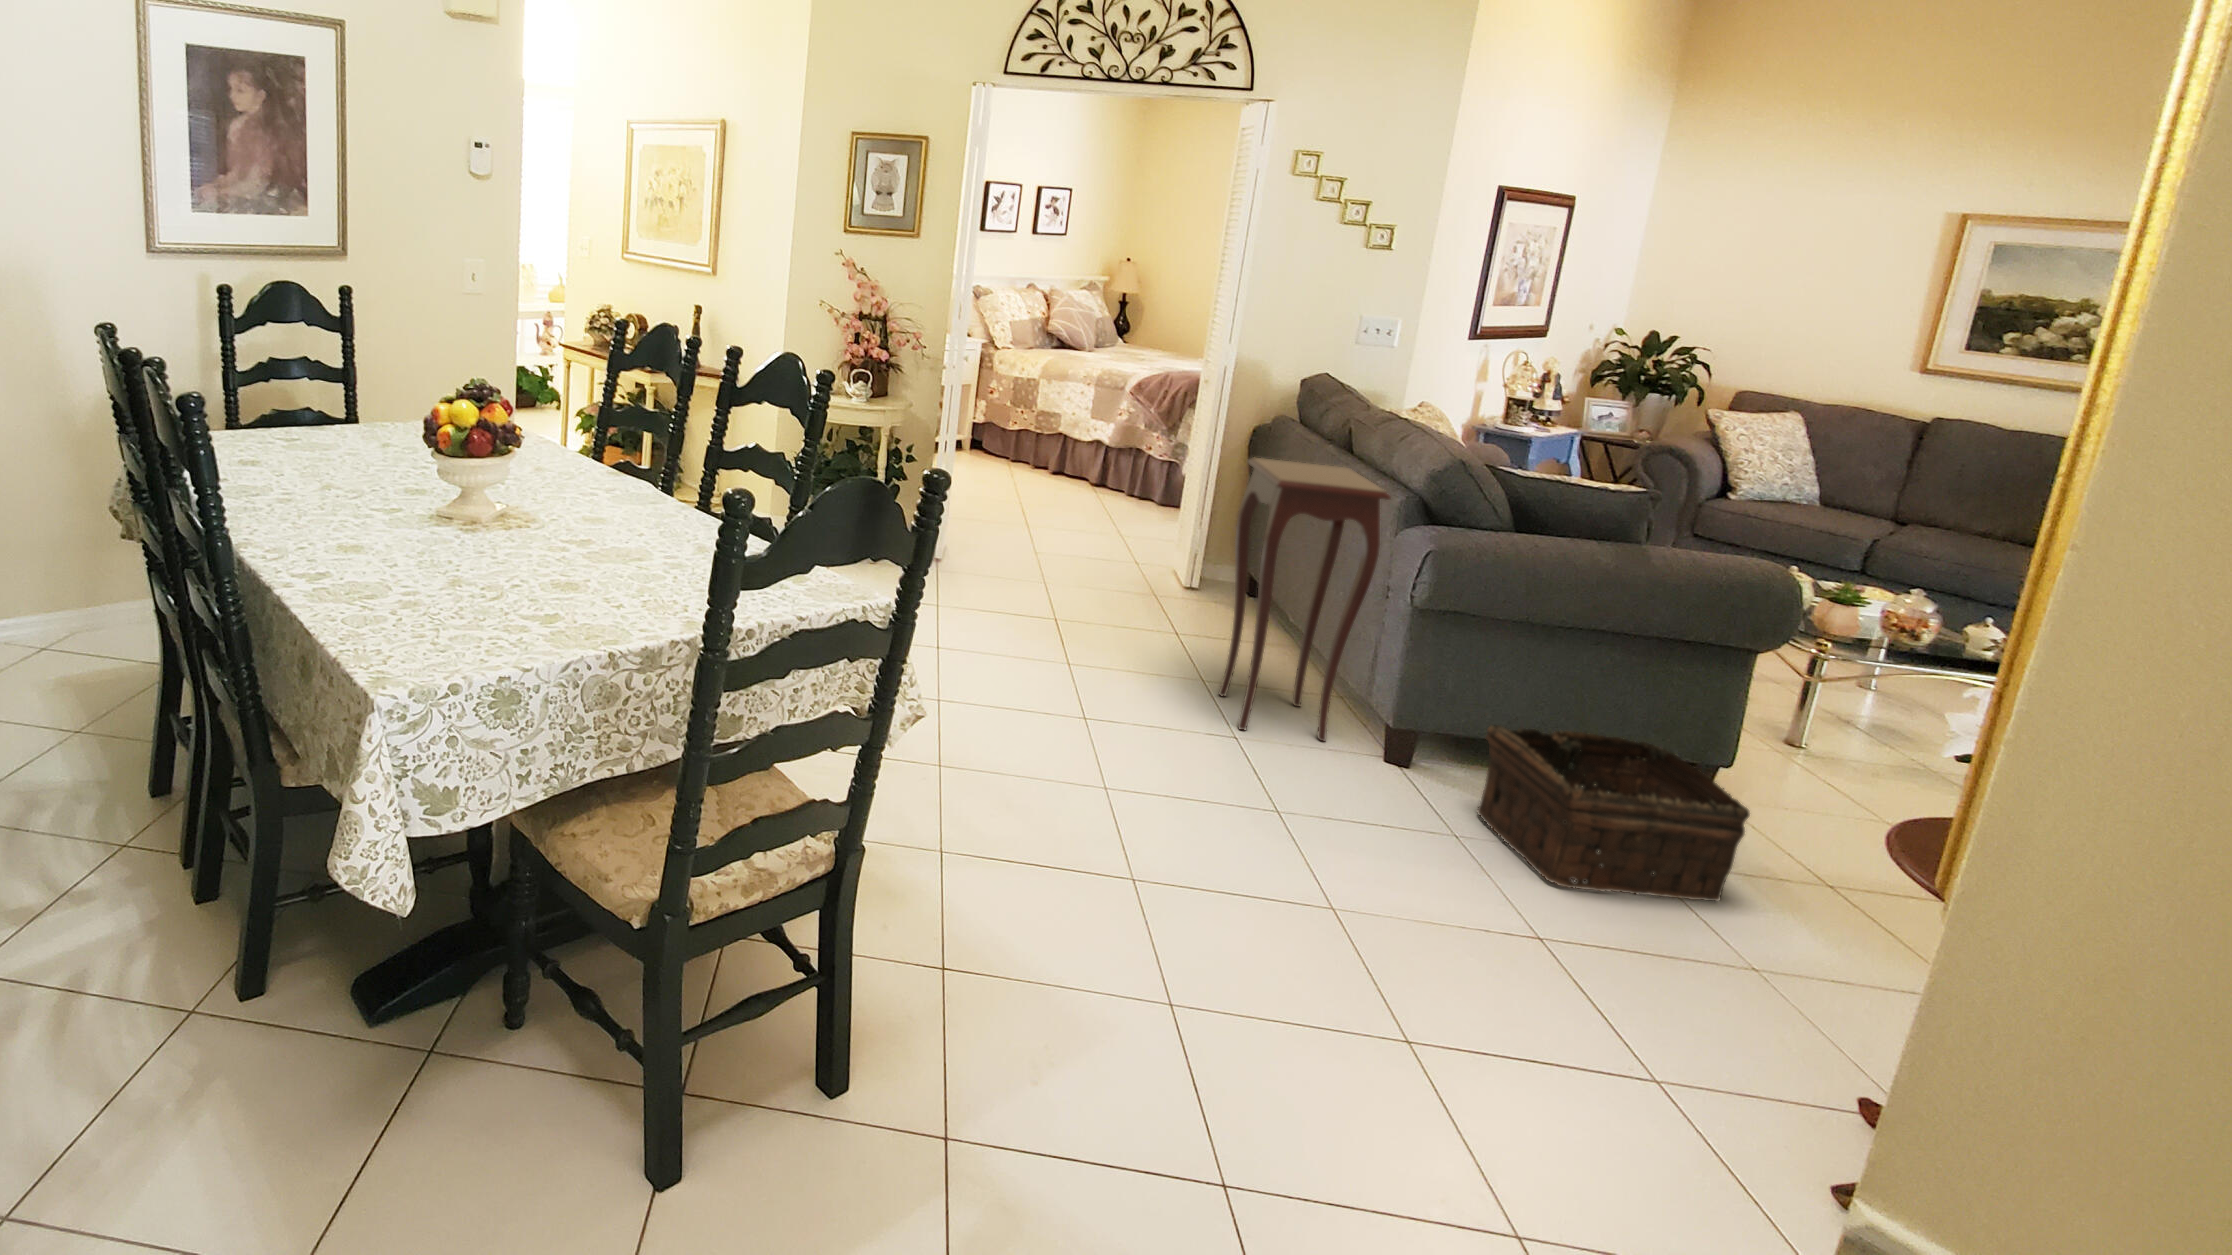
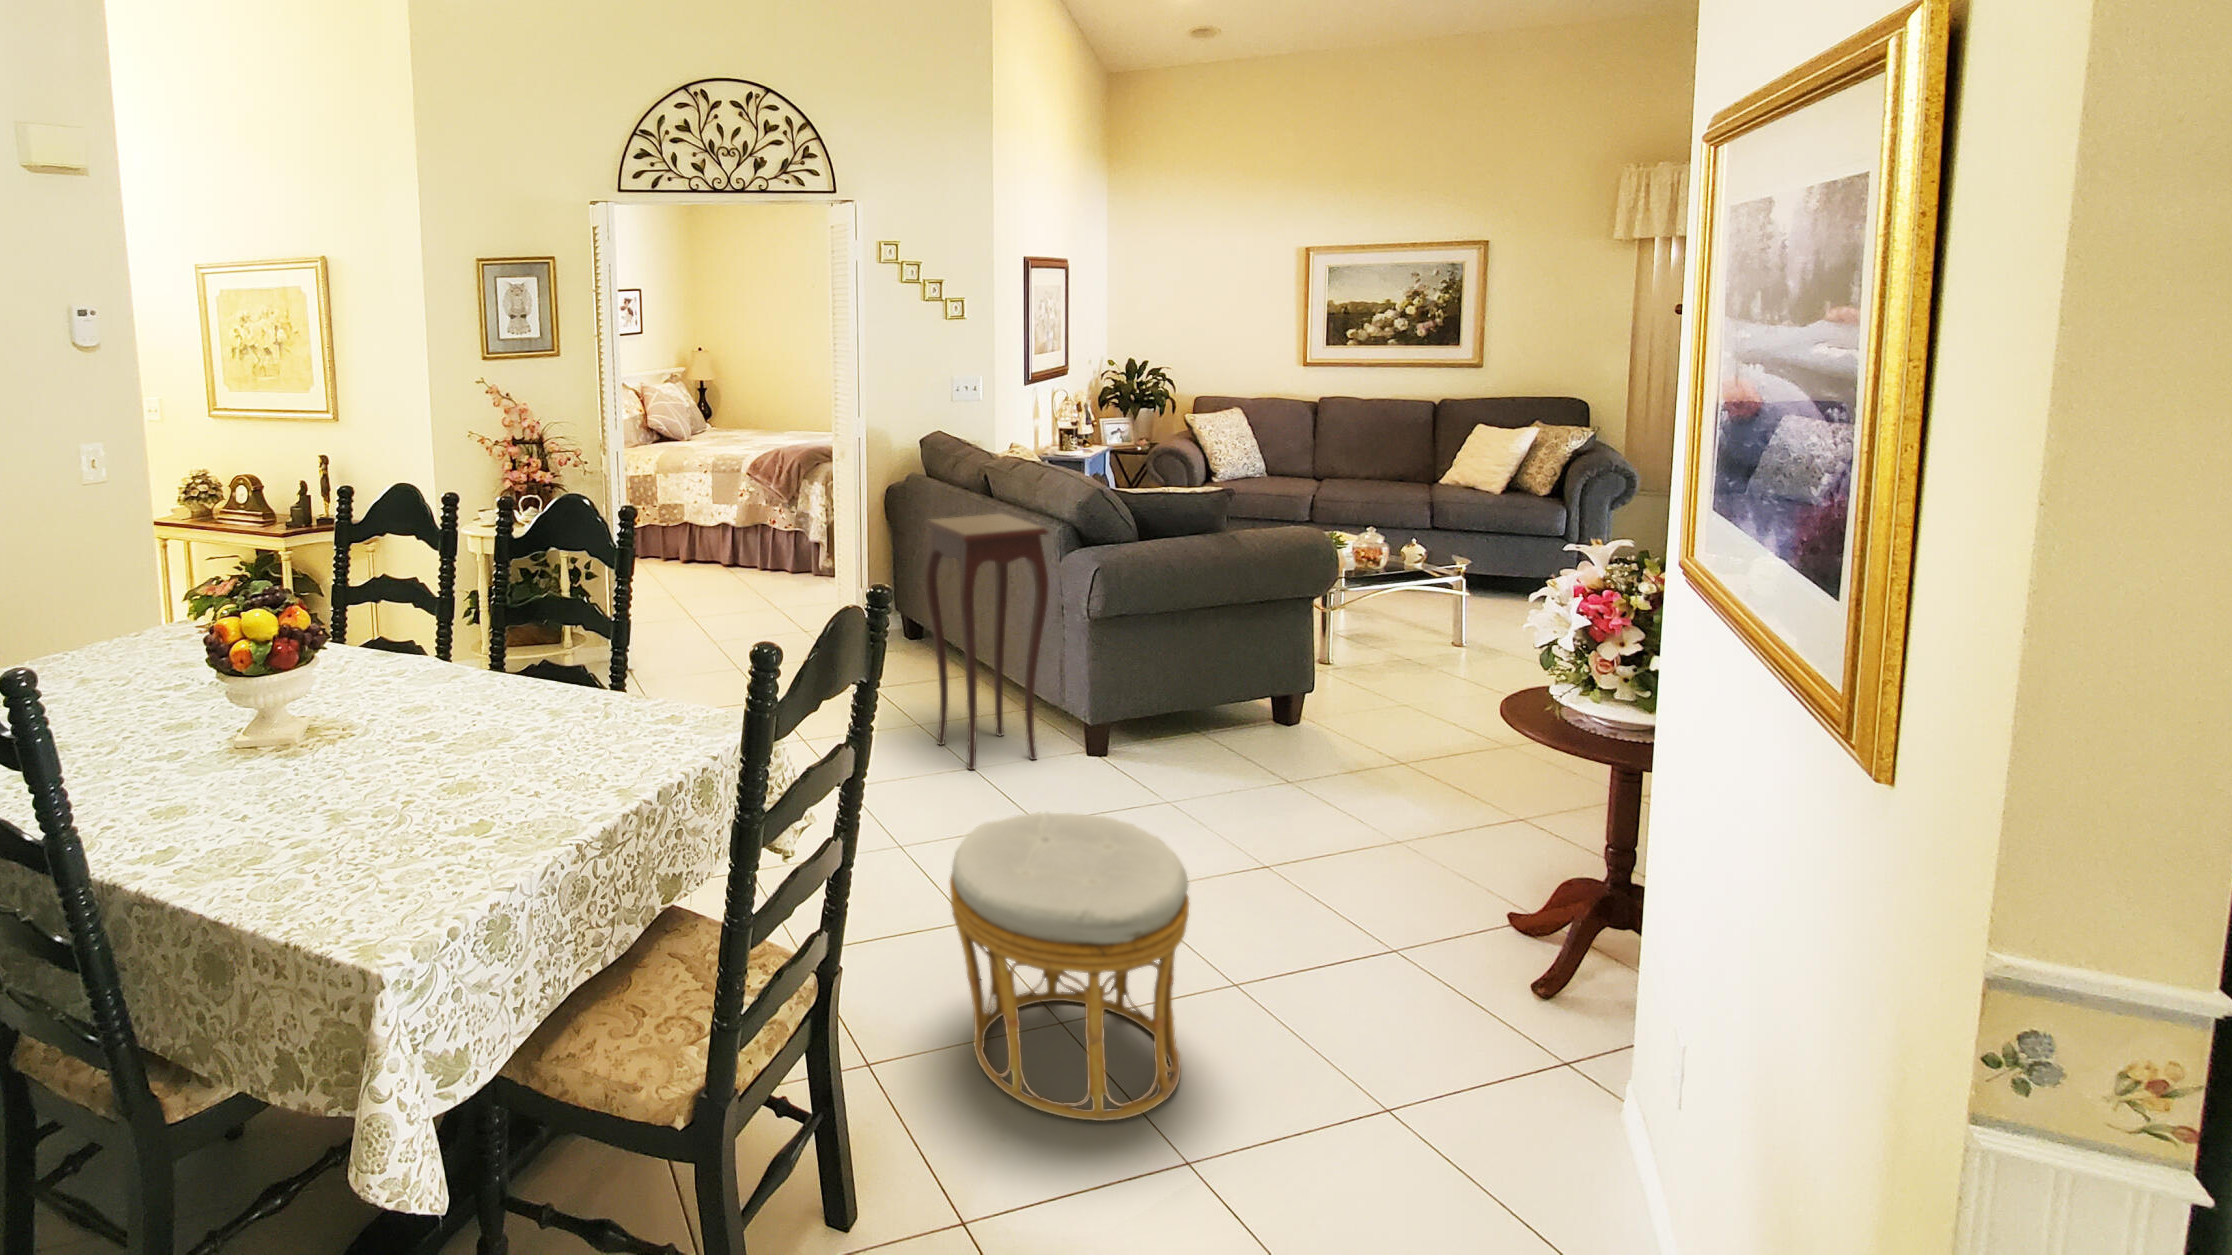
basket: present [1477,725,1750,901] -> none [1150,688,1342,821]
ottoman: none [1072,775,1361,1138] -> present [950,812,1189,1121]

